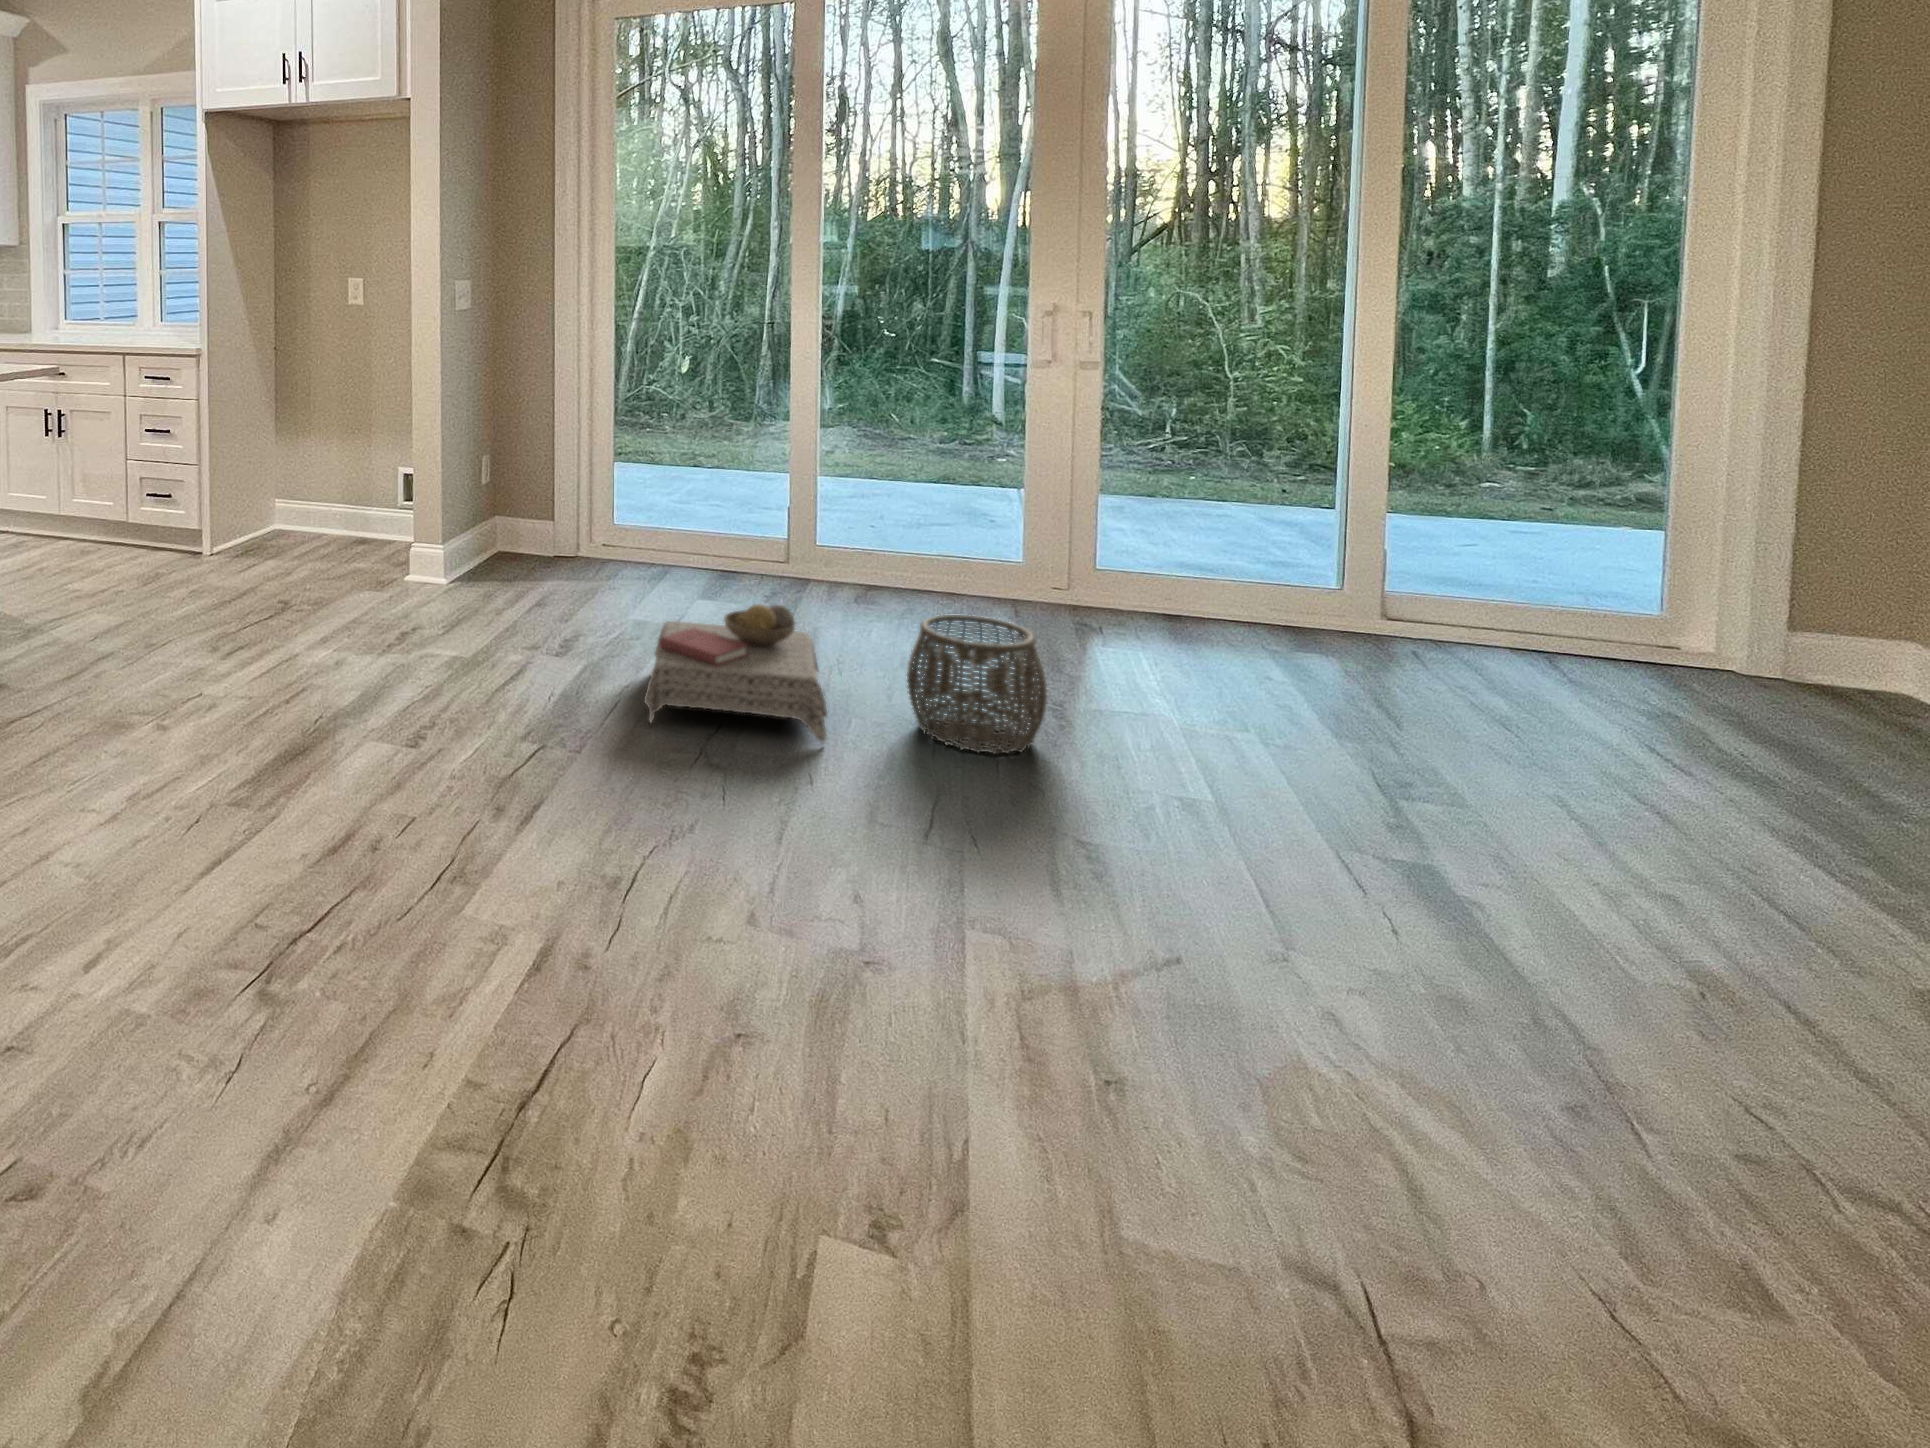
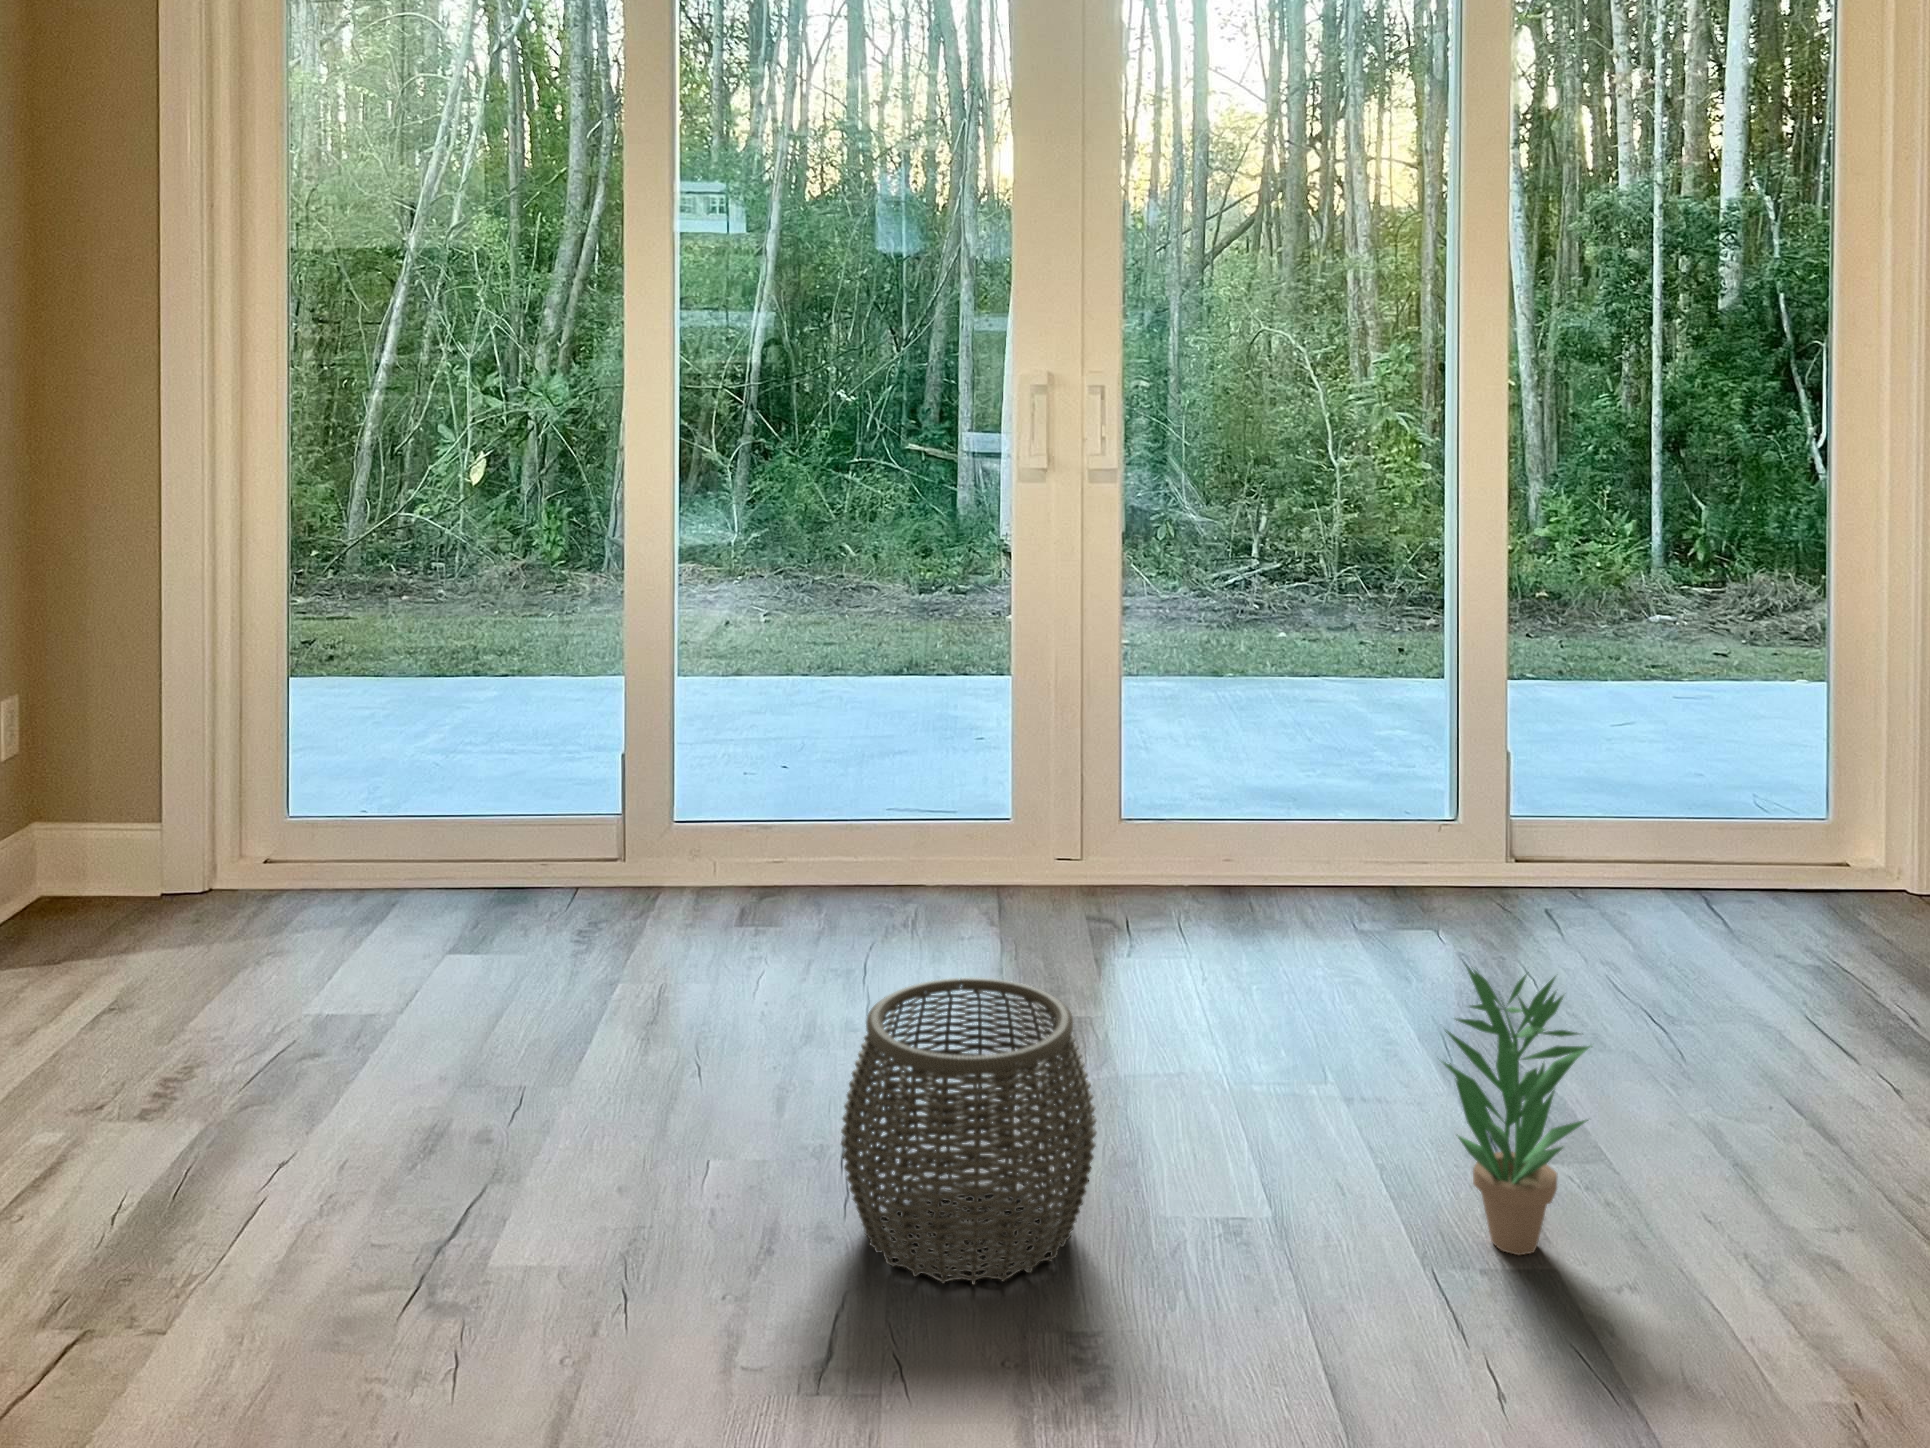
ottoman: present [644,604,828,743] -> none [265,1007,683,1377]
potted plant: none [1266,636,1377,799] -> present [1443,968,1592,1255]

